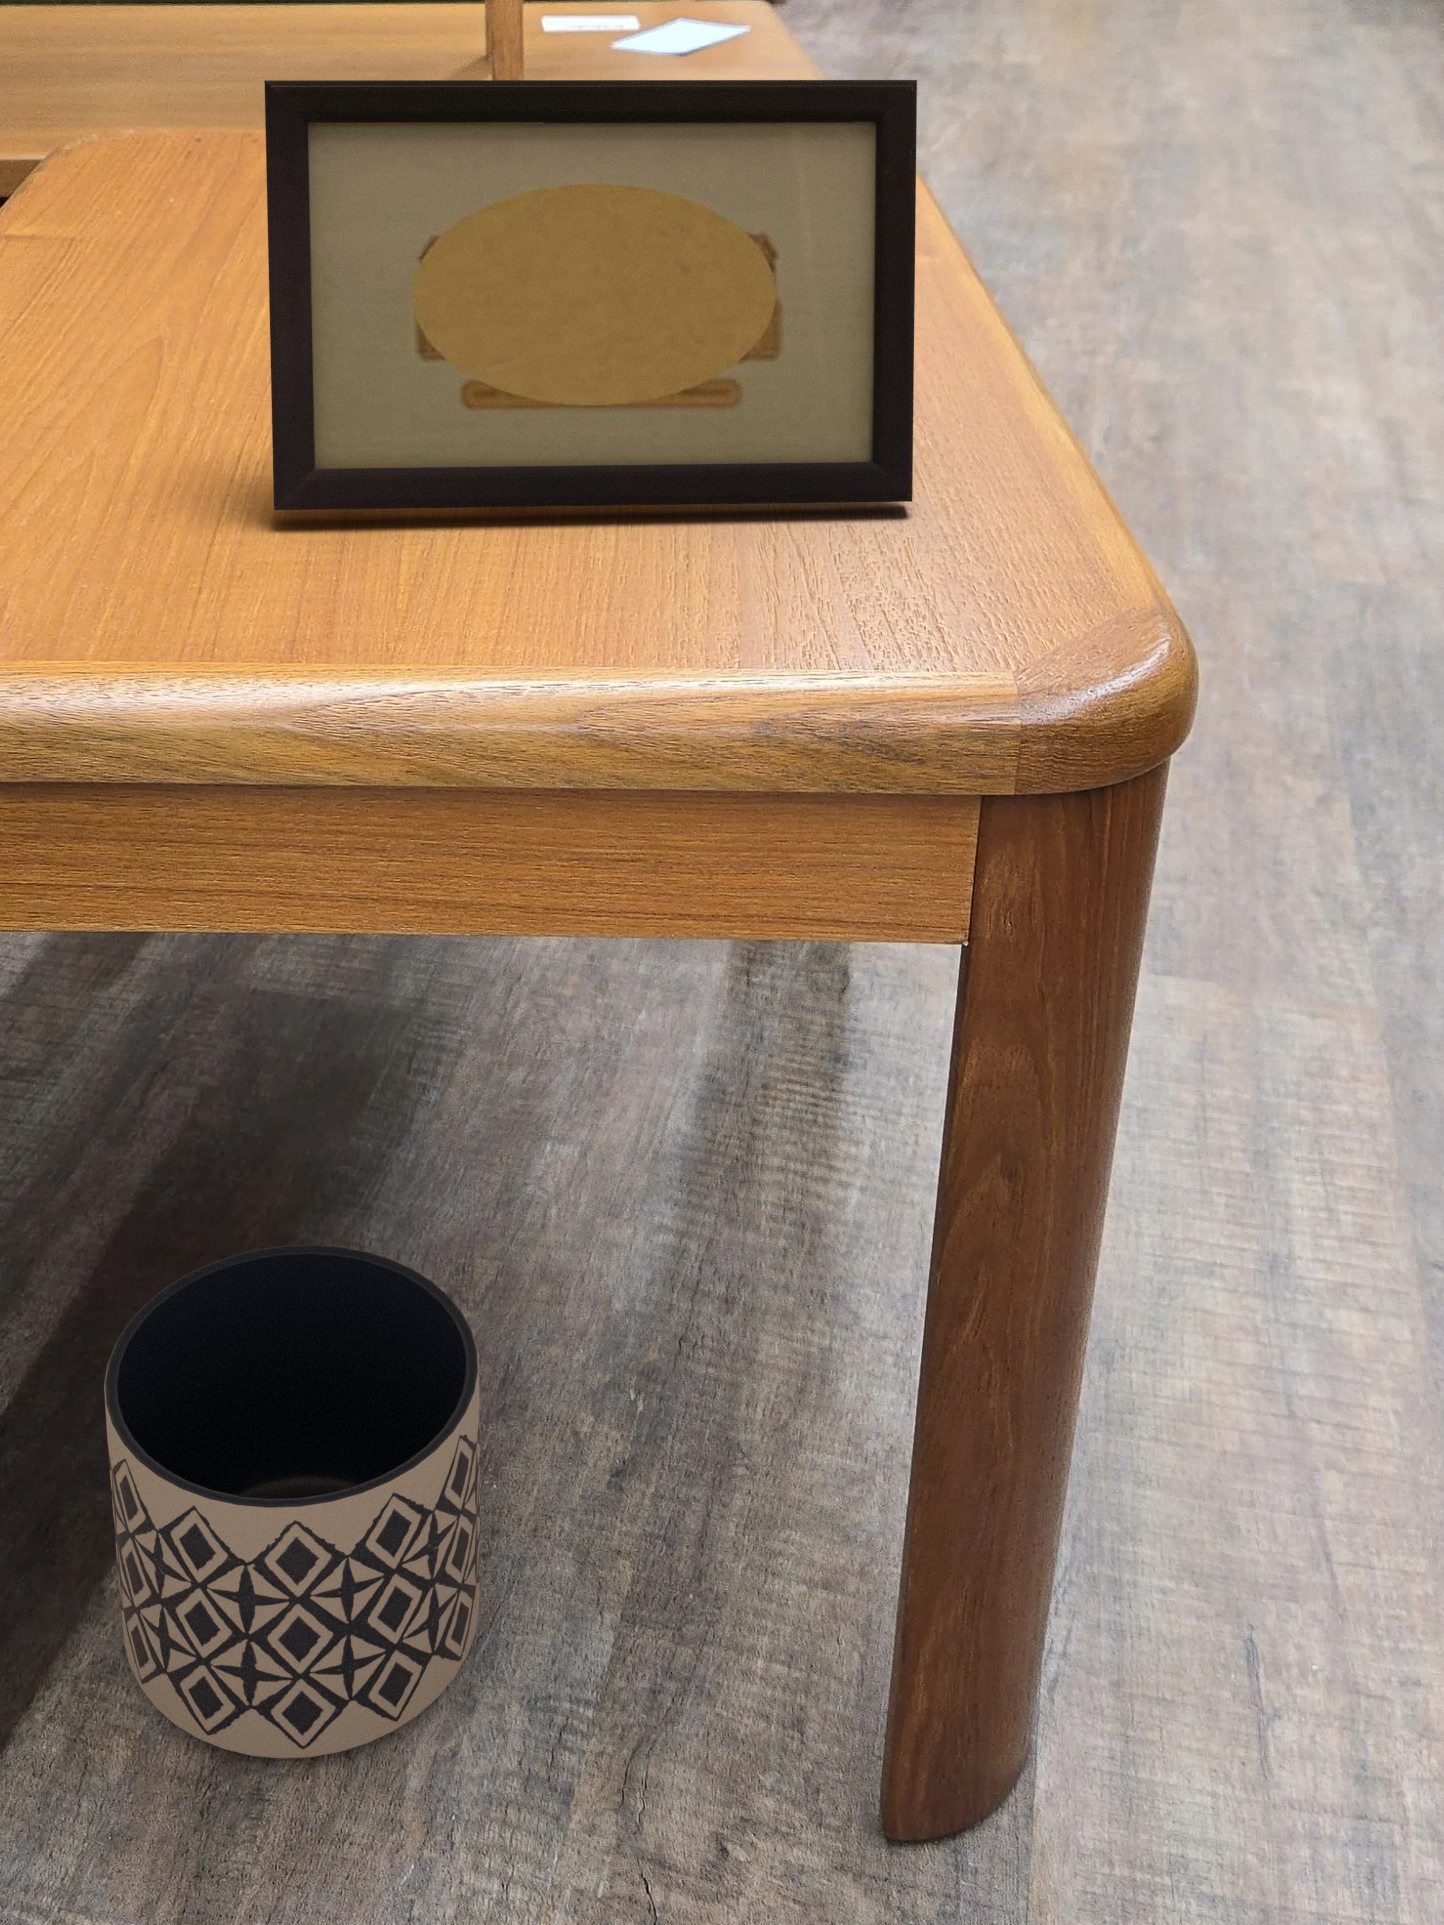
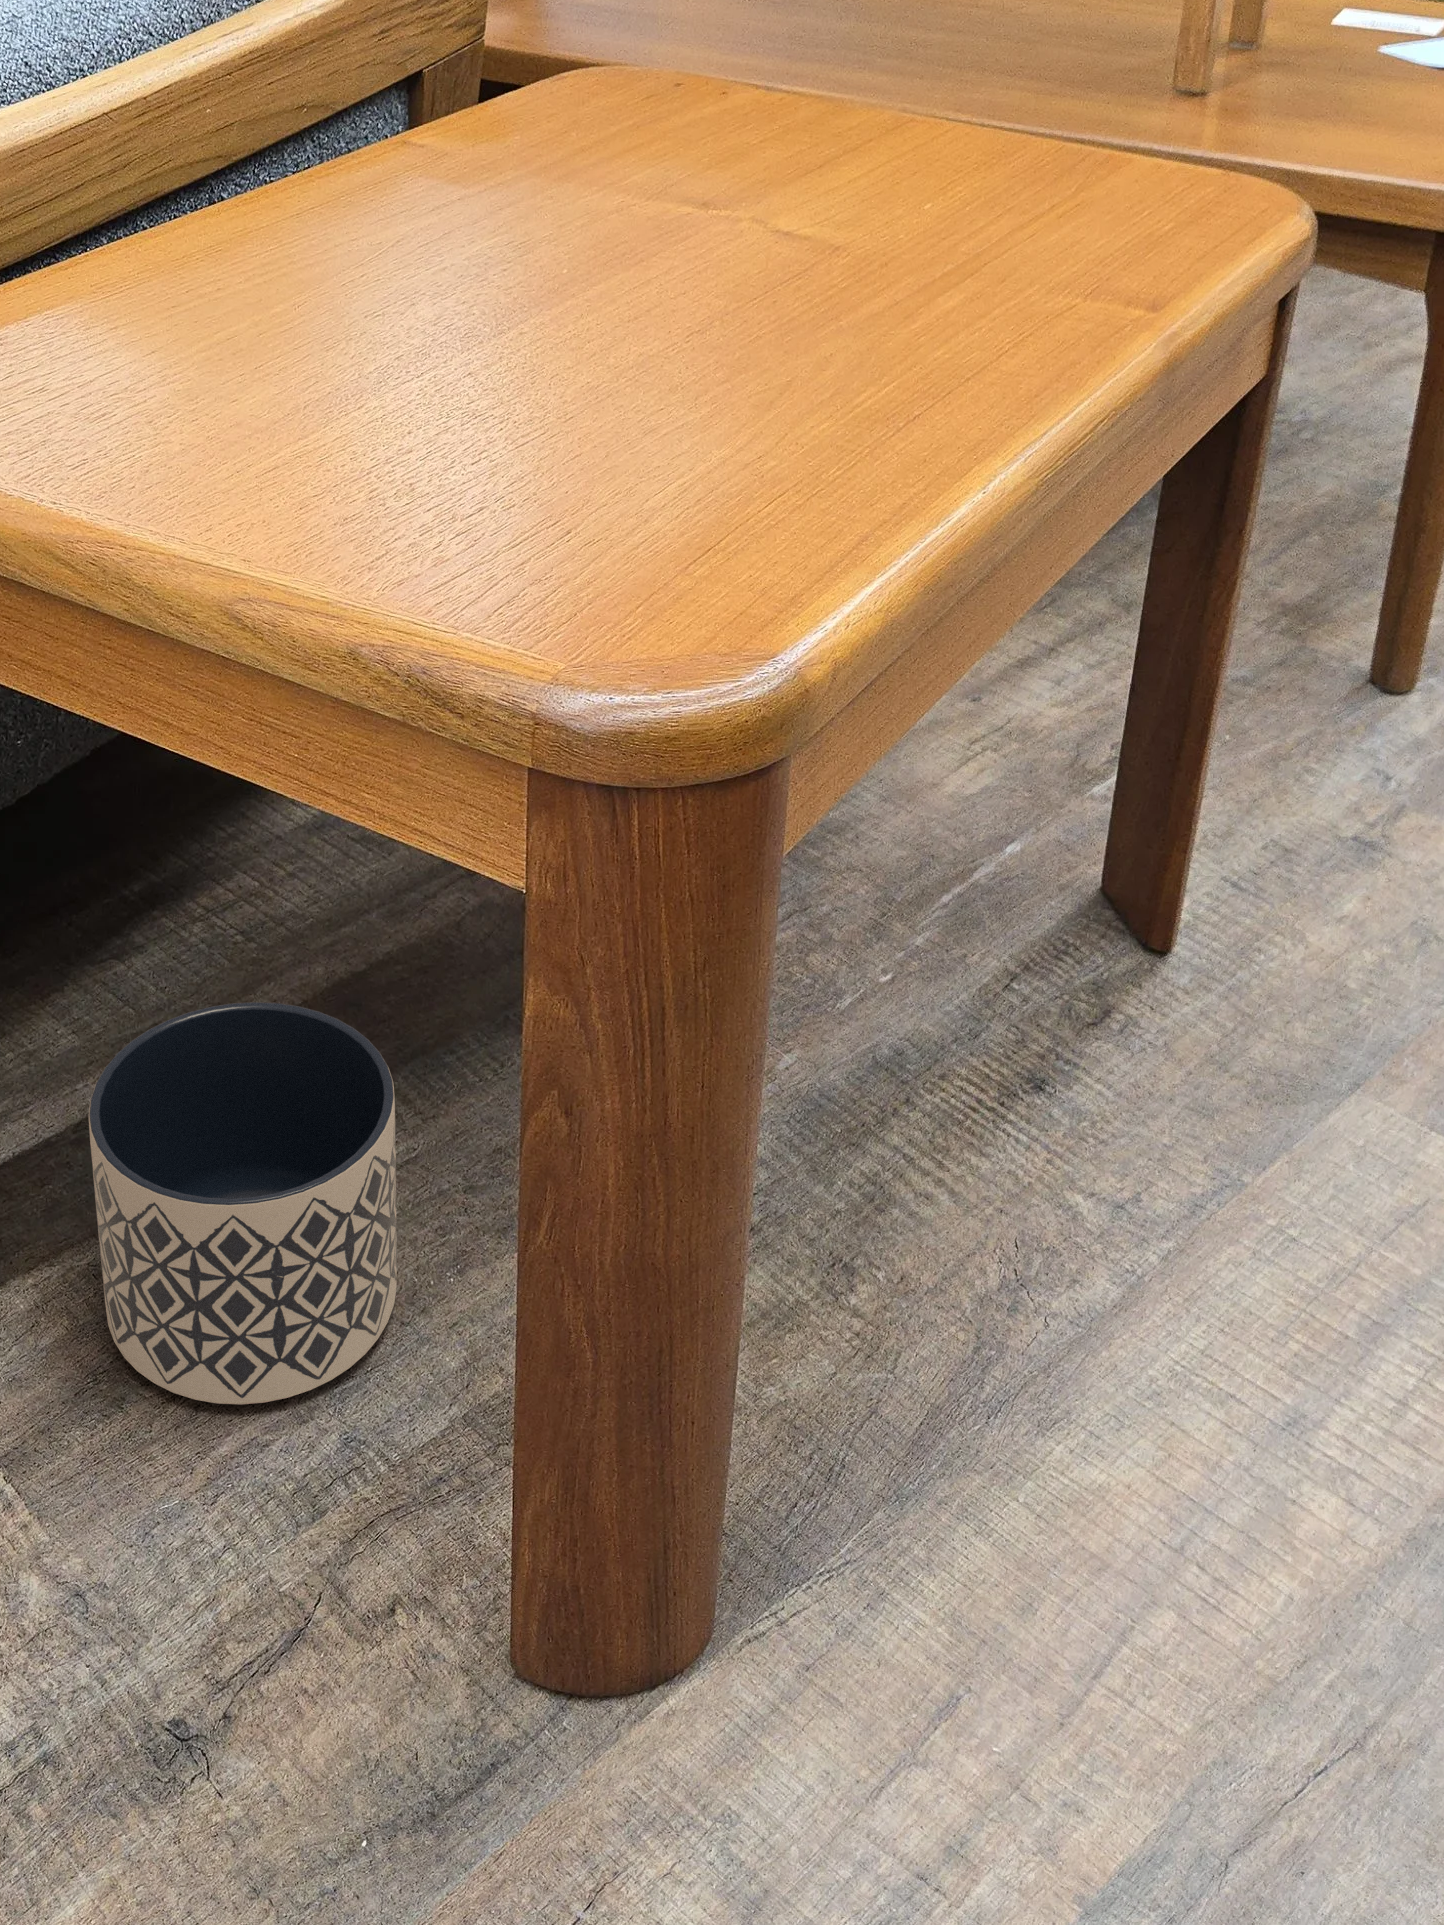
picture frame: present [264,80,917,510] -> none [214,66,767,536]

